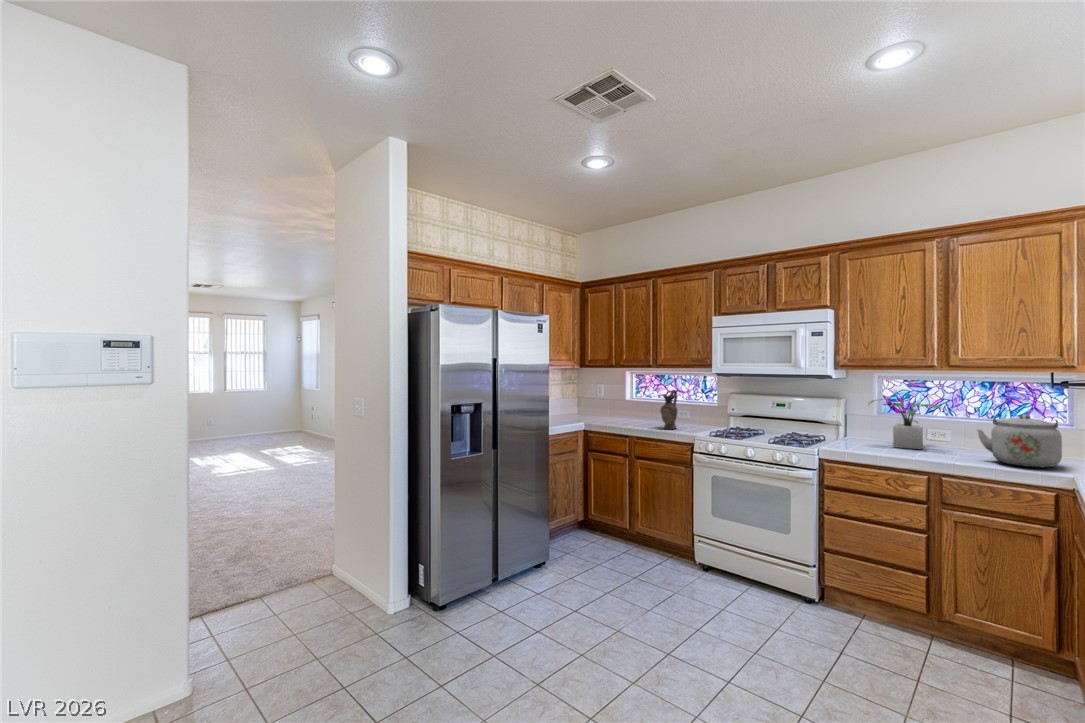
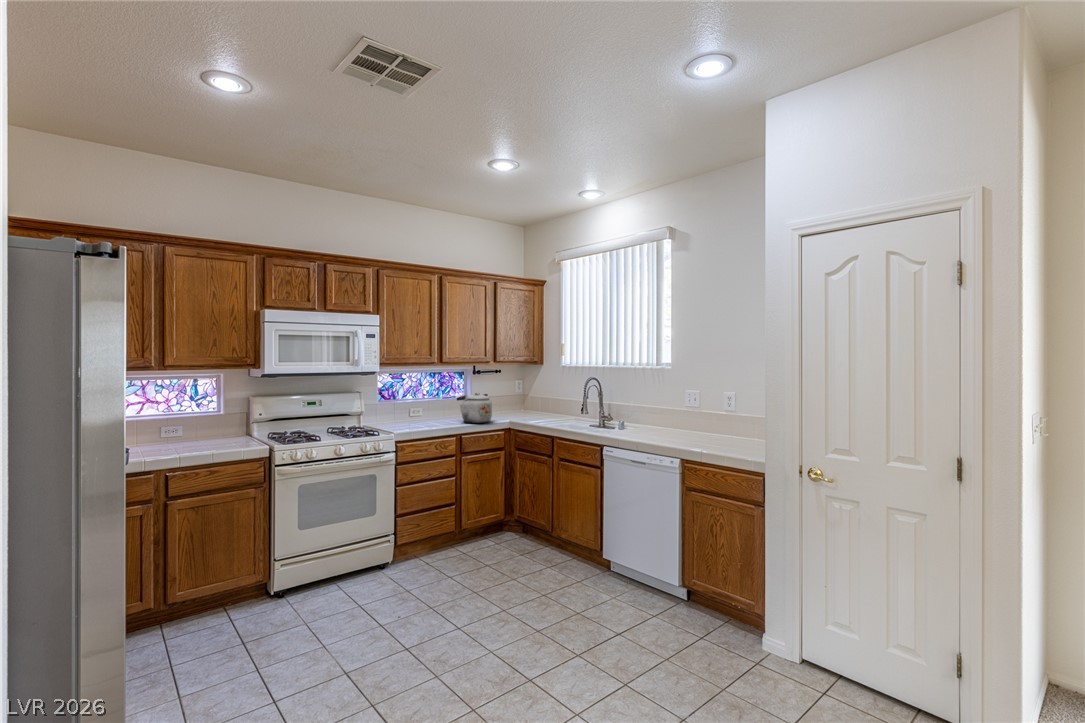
ceramic pitcher: present [660,390,677,429] -> none [204,400,229,452]
potted plant: present [870,399,941,449] -> none [396,390,436,426]

